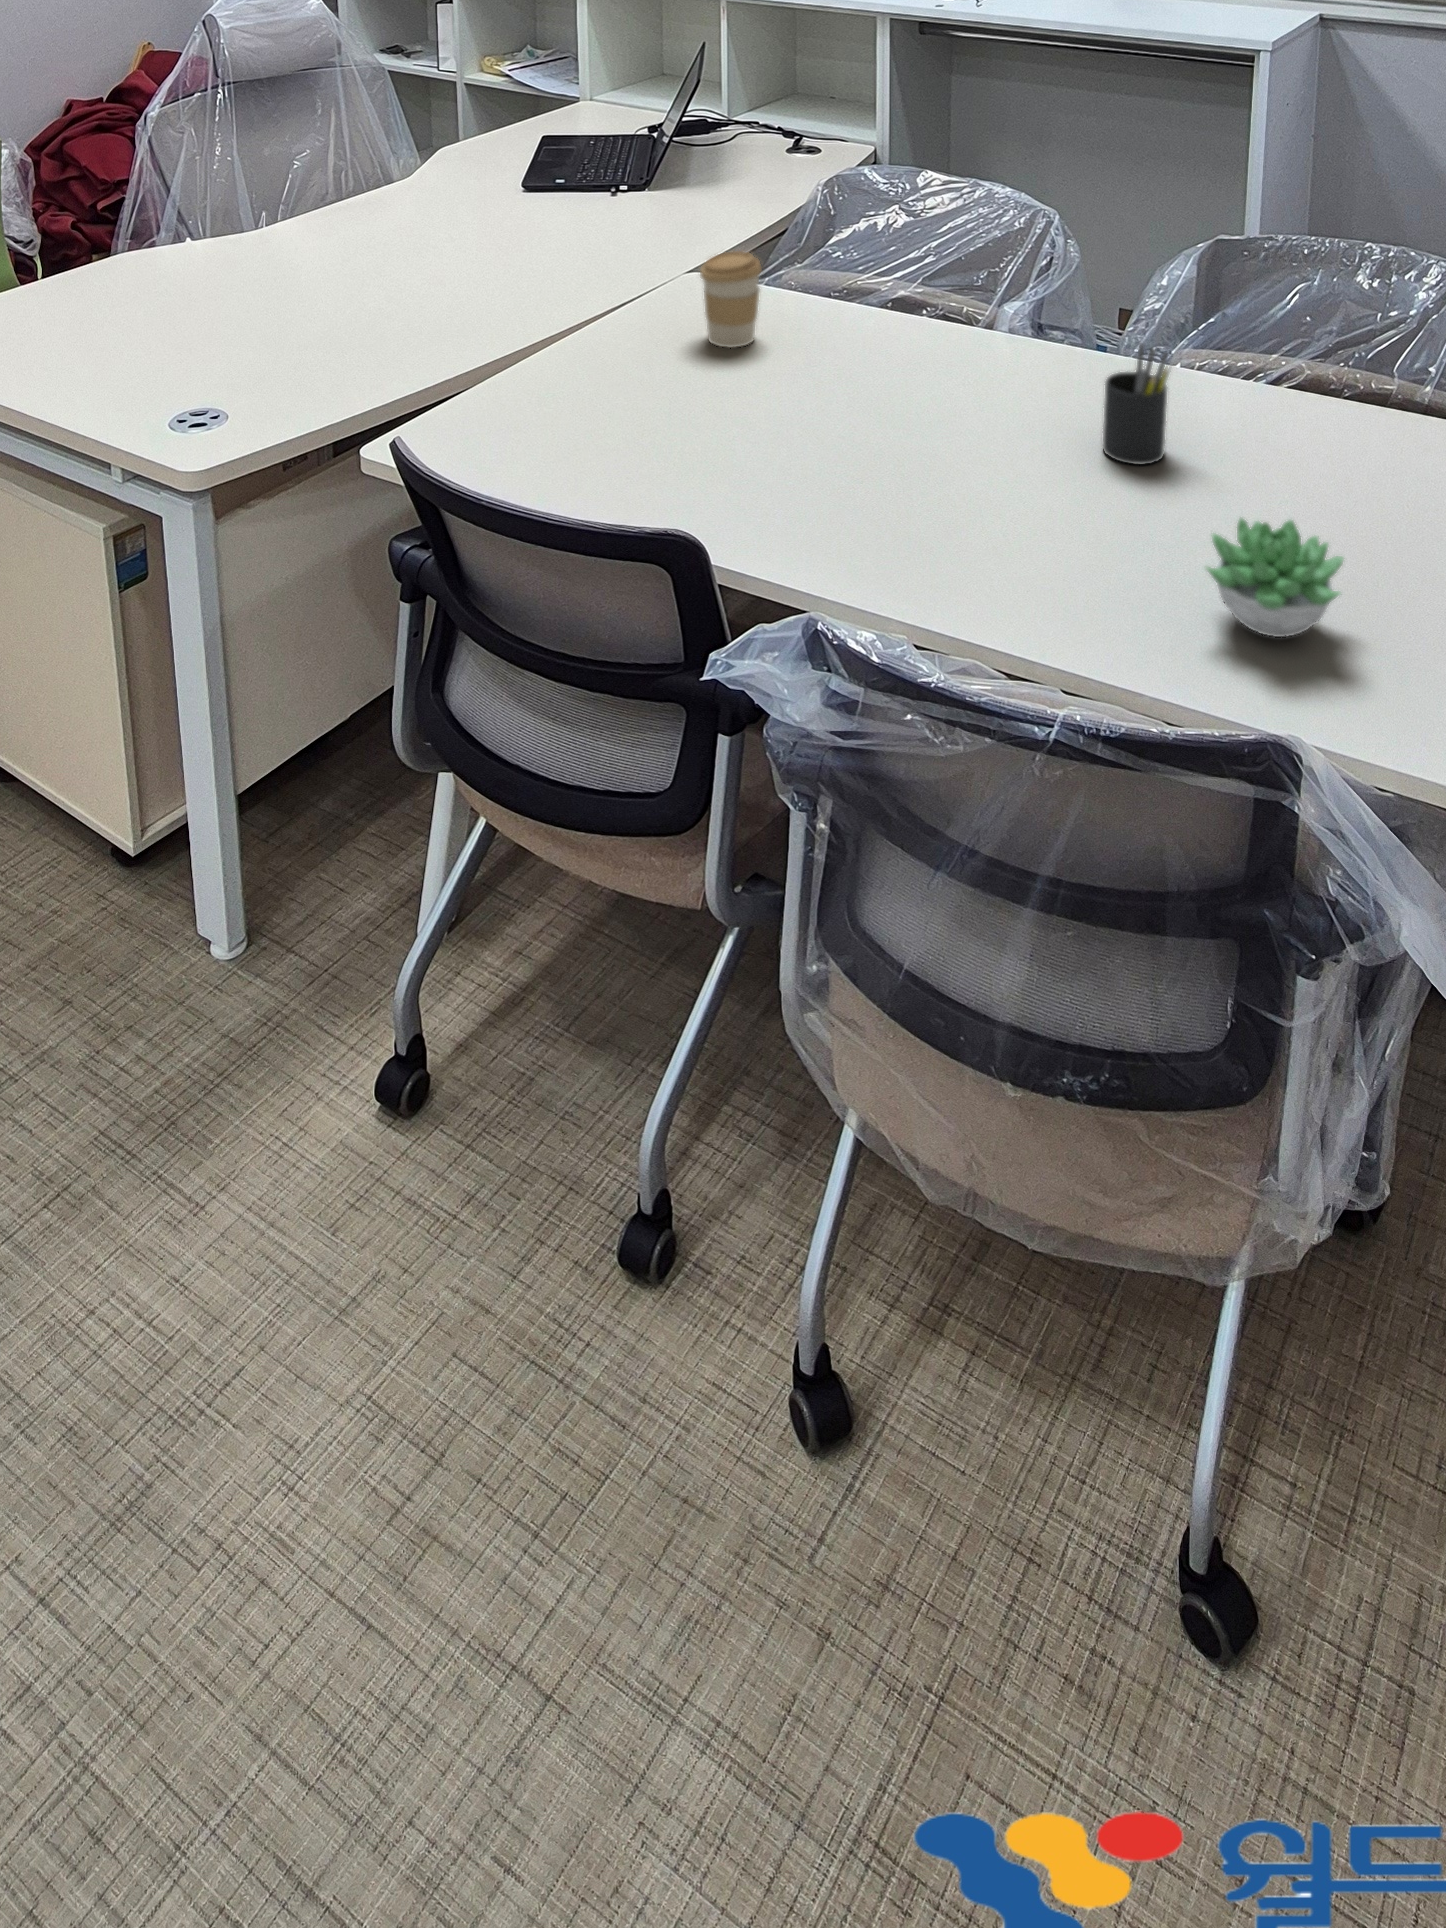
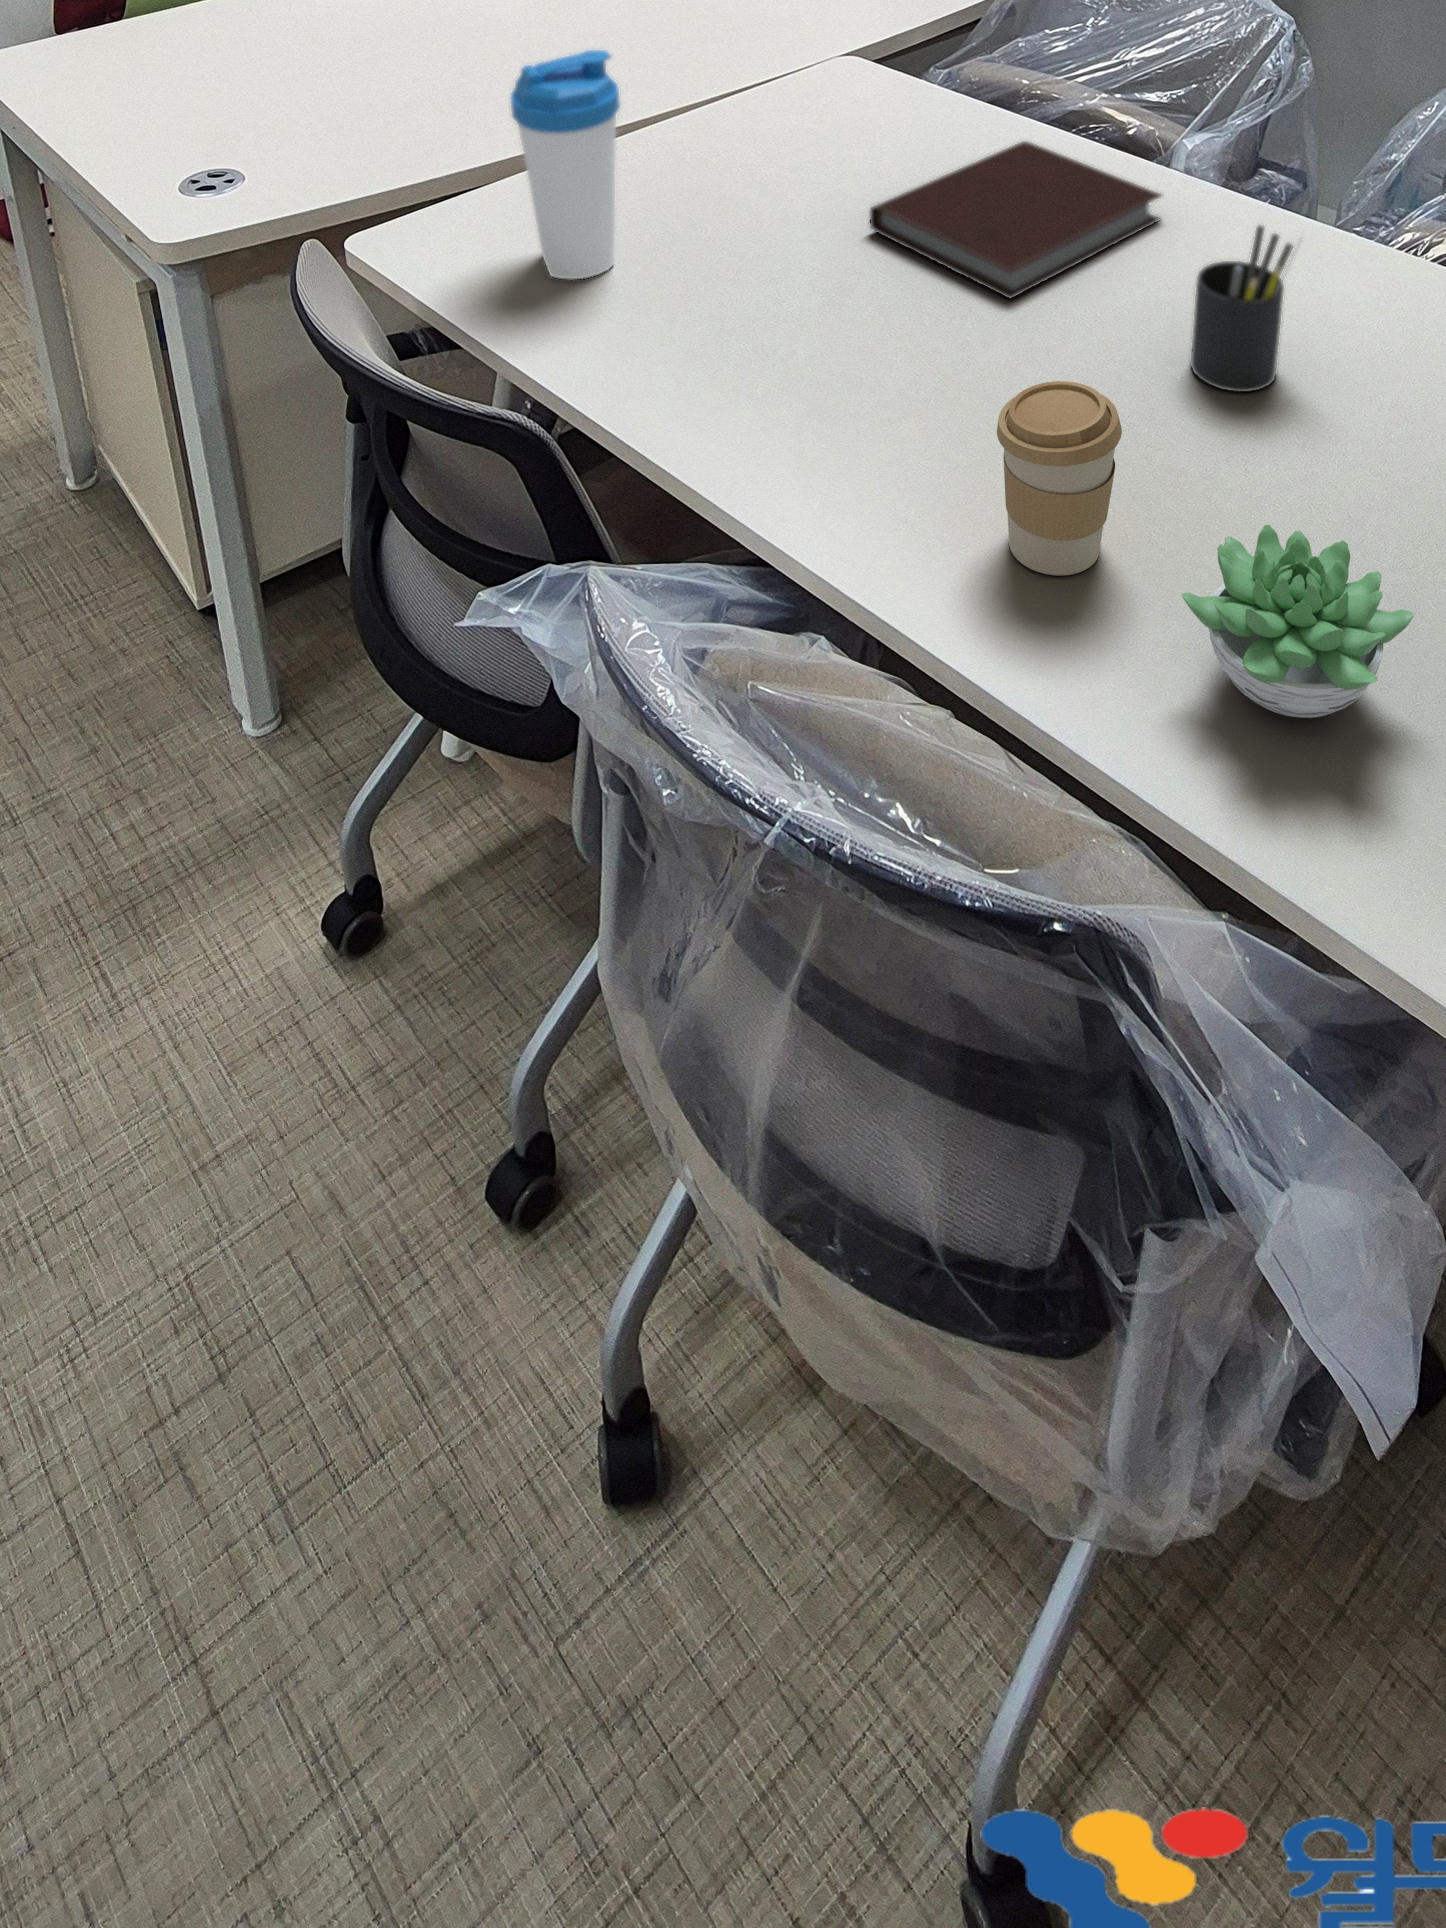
coffee cup: present [700,251,761,348] -> present [997,381,1122,576]
water bottle: none [556,261,643,453] -> present [511,50,620,280]
notebook: none [820,316,1029,426] -> present [870,141,1161,298]

